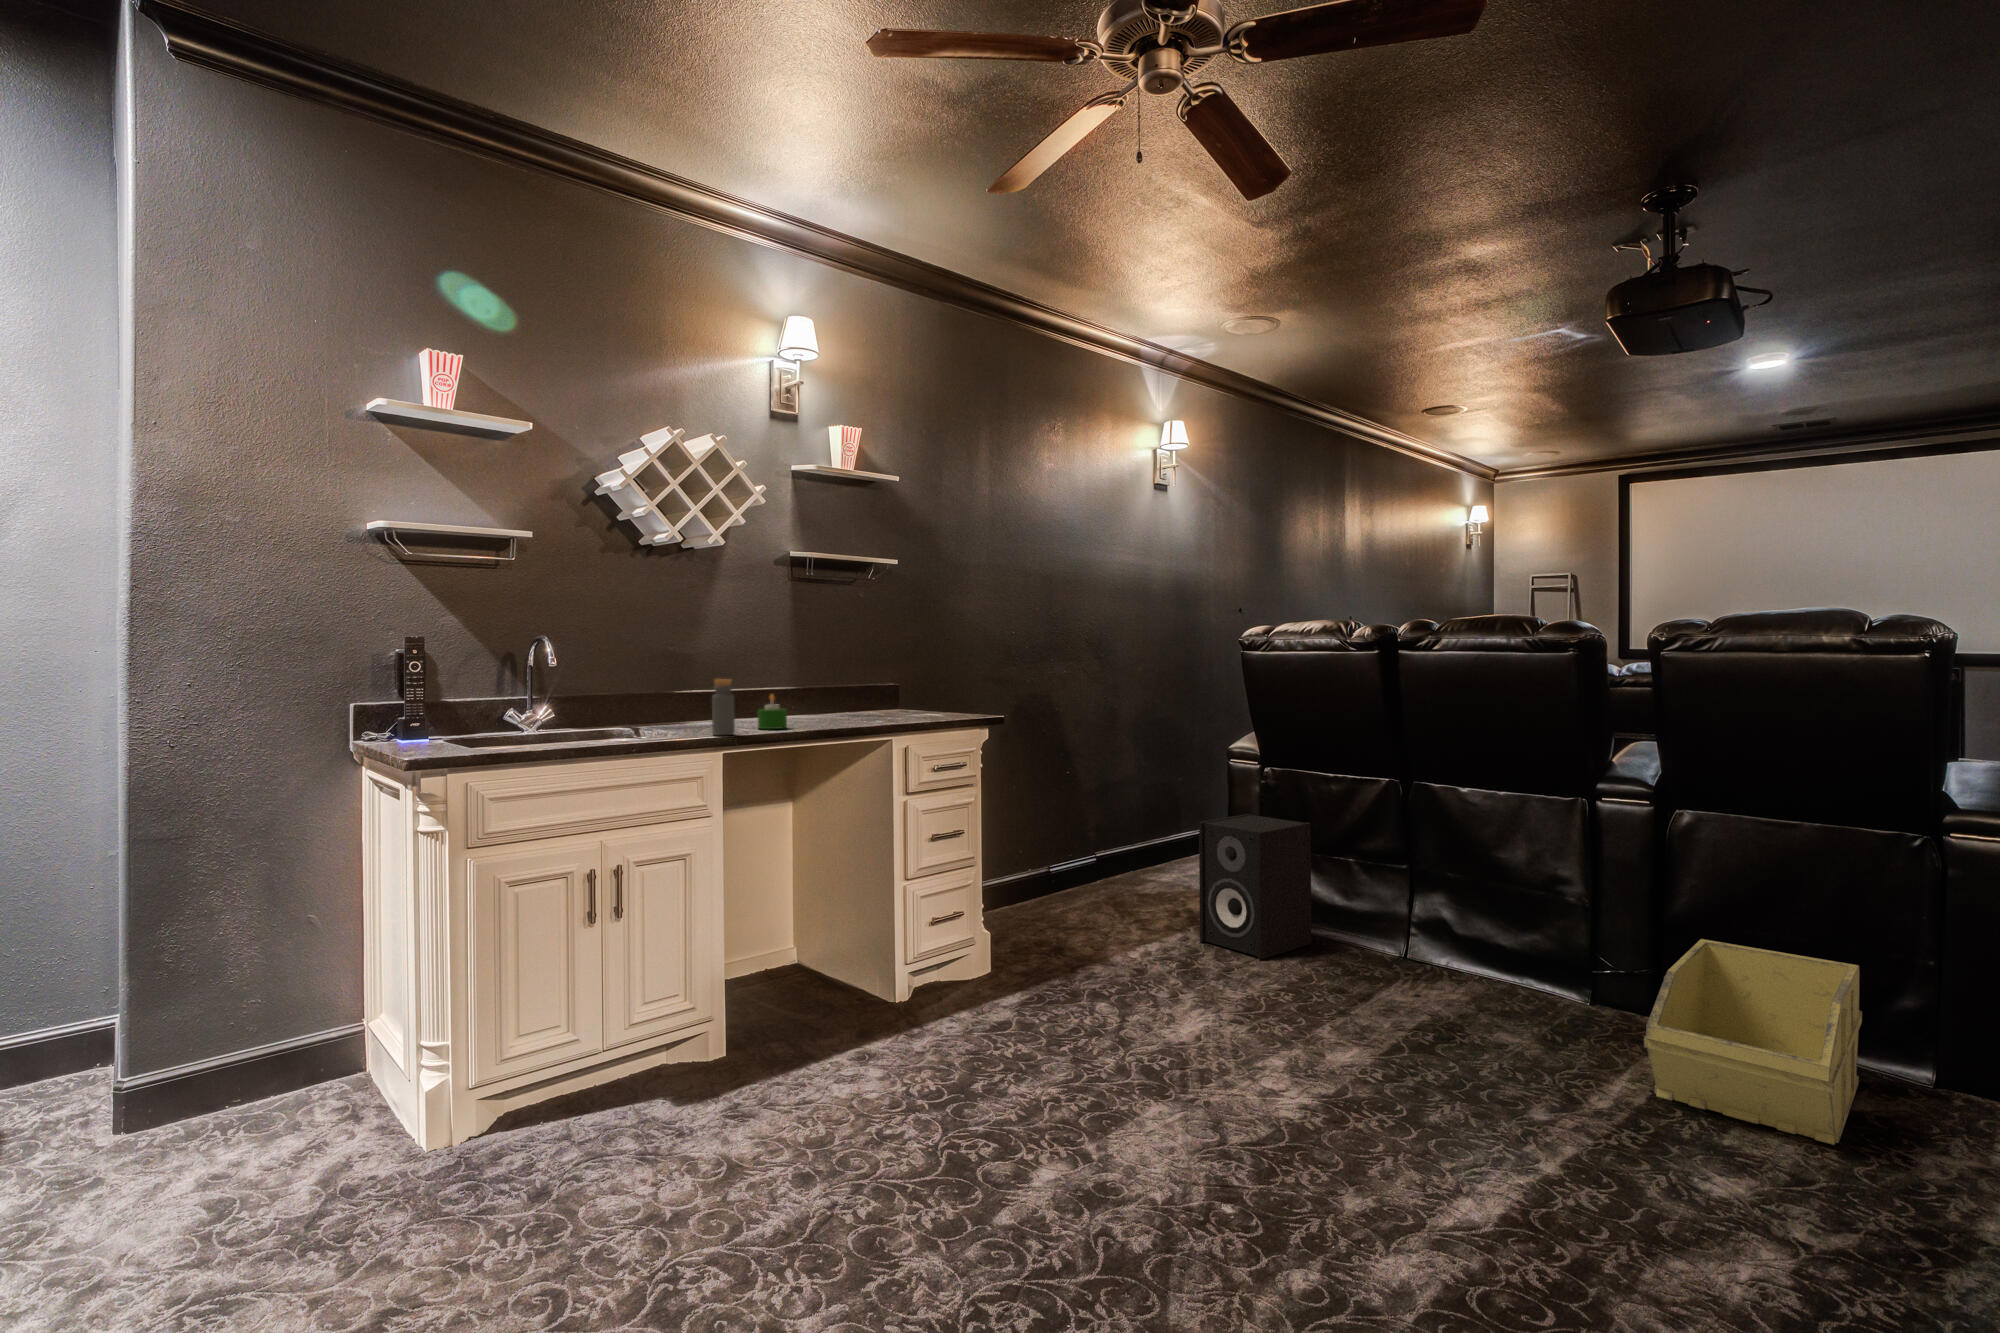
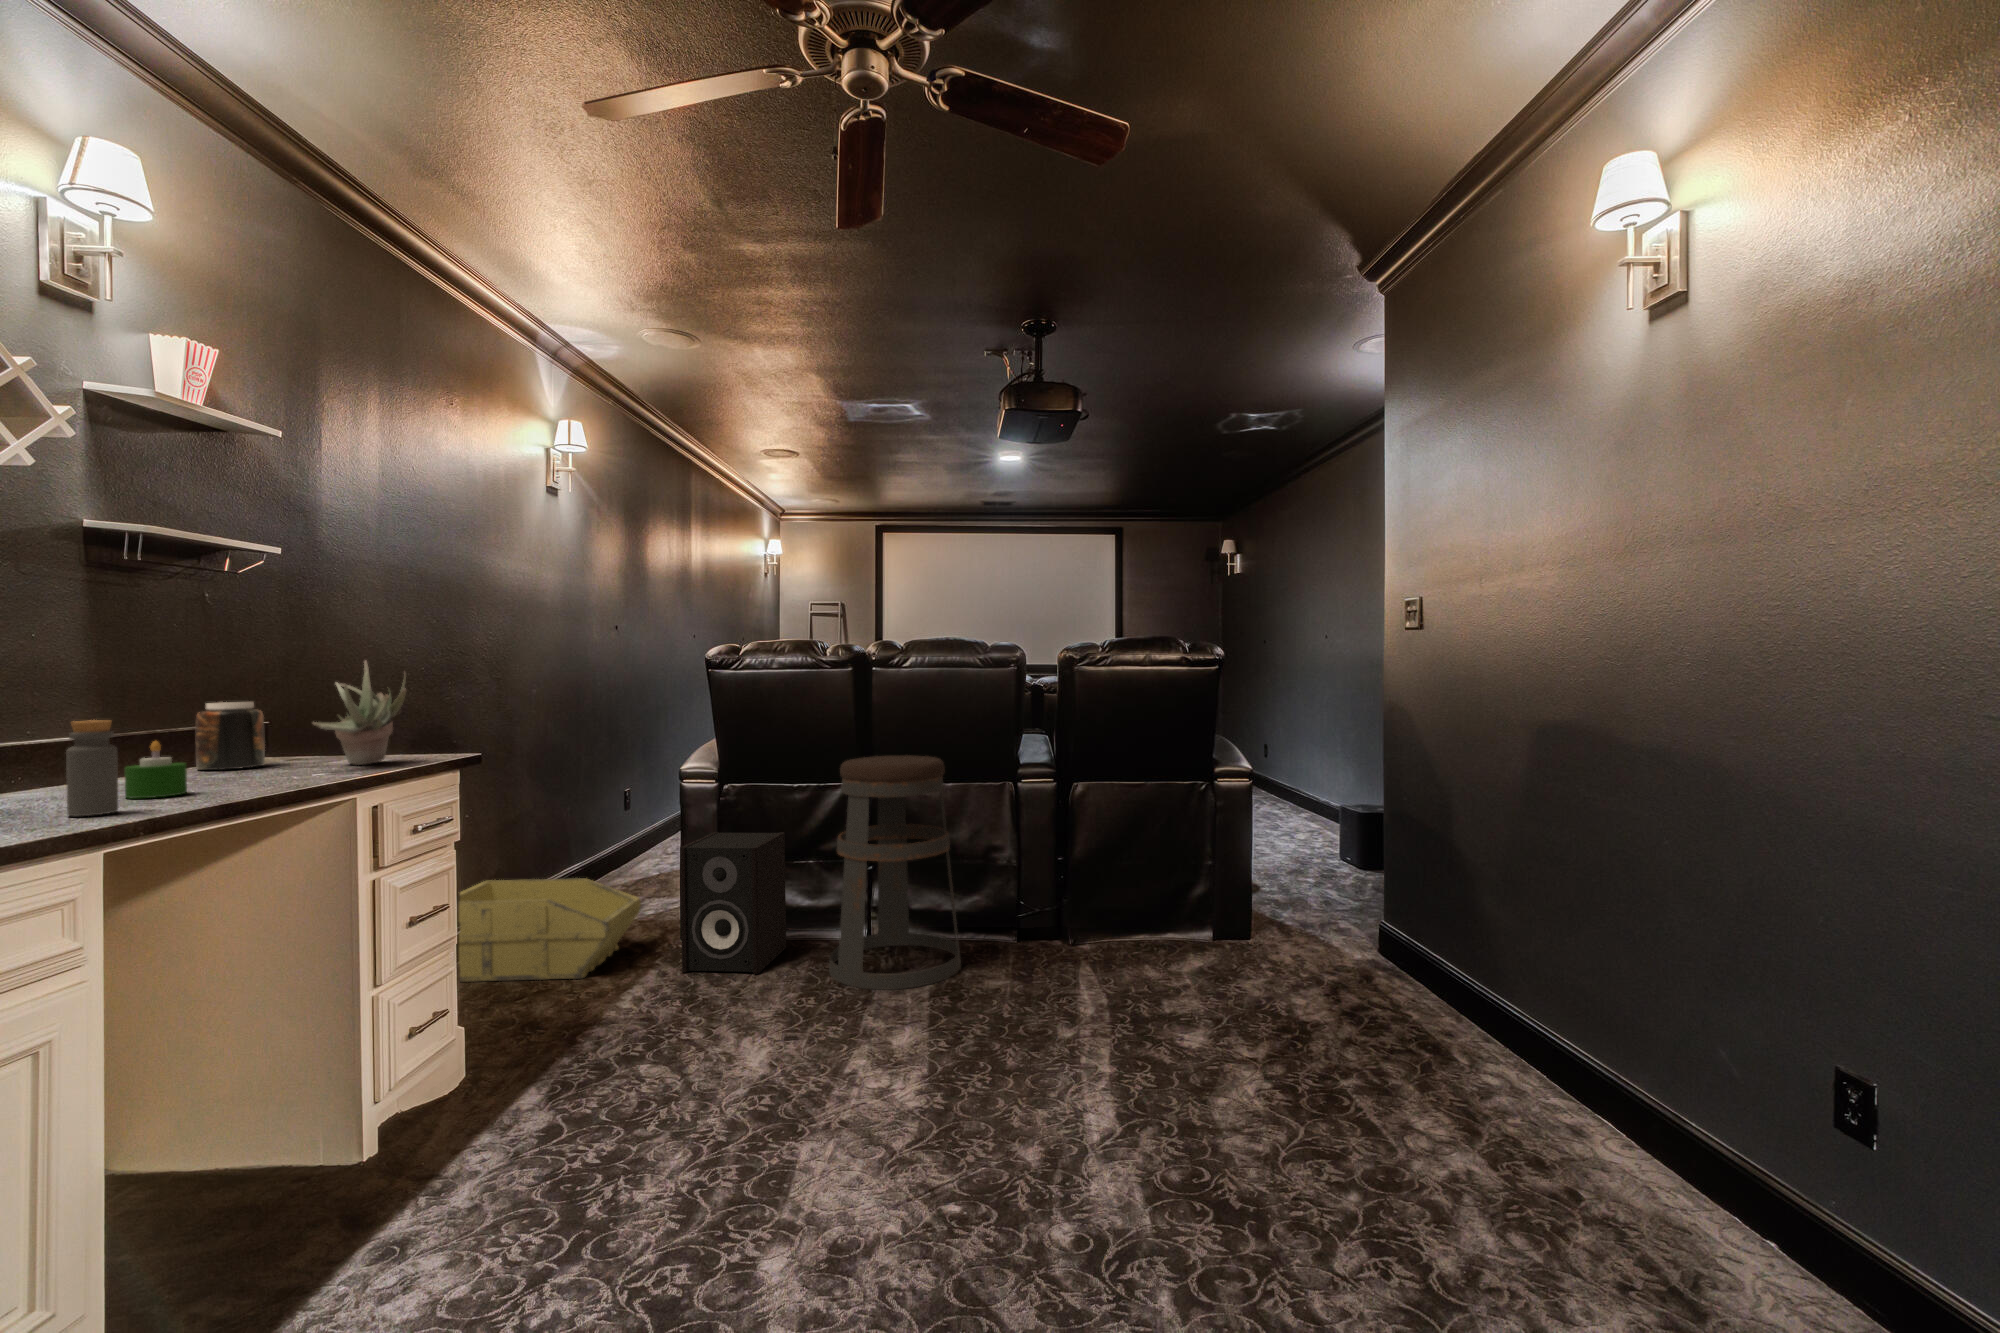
succulent plant: none [872,643,939,720] -> present [313,661,407,765]
jar: none [831,672,866,717] -> present [196,702,265,770]
bar stool: none [1329,751,1491,1017] -> present [829,755,961,990]
storage bin: present [1644,939,1862,1145] -> present [459,878,641,982]

